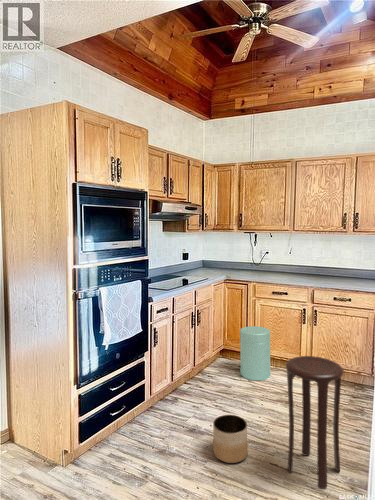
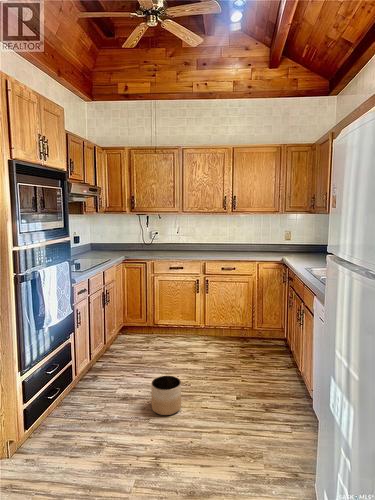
trash can: present [239,326,271,380] -> none [143,301,172,349]
stool: present [286,356,343,489] -> none [213,316,256,415]

